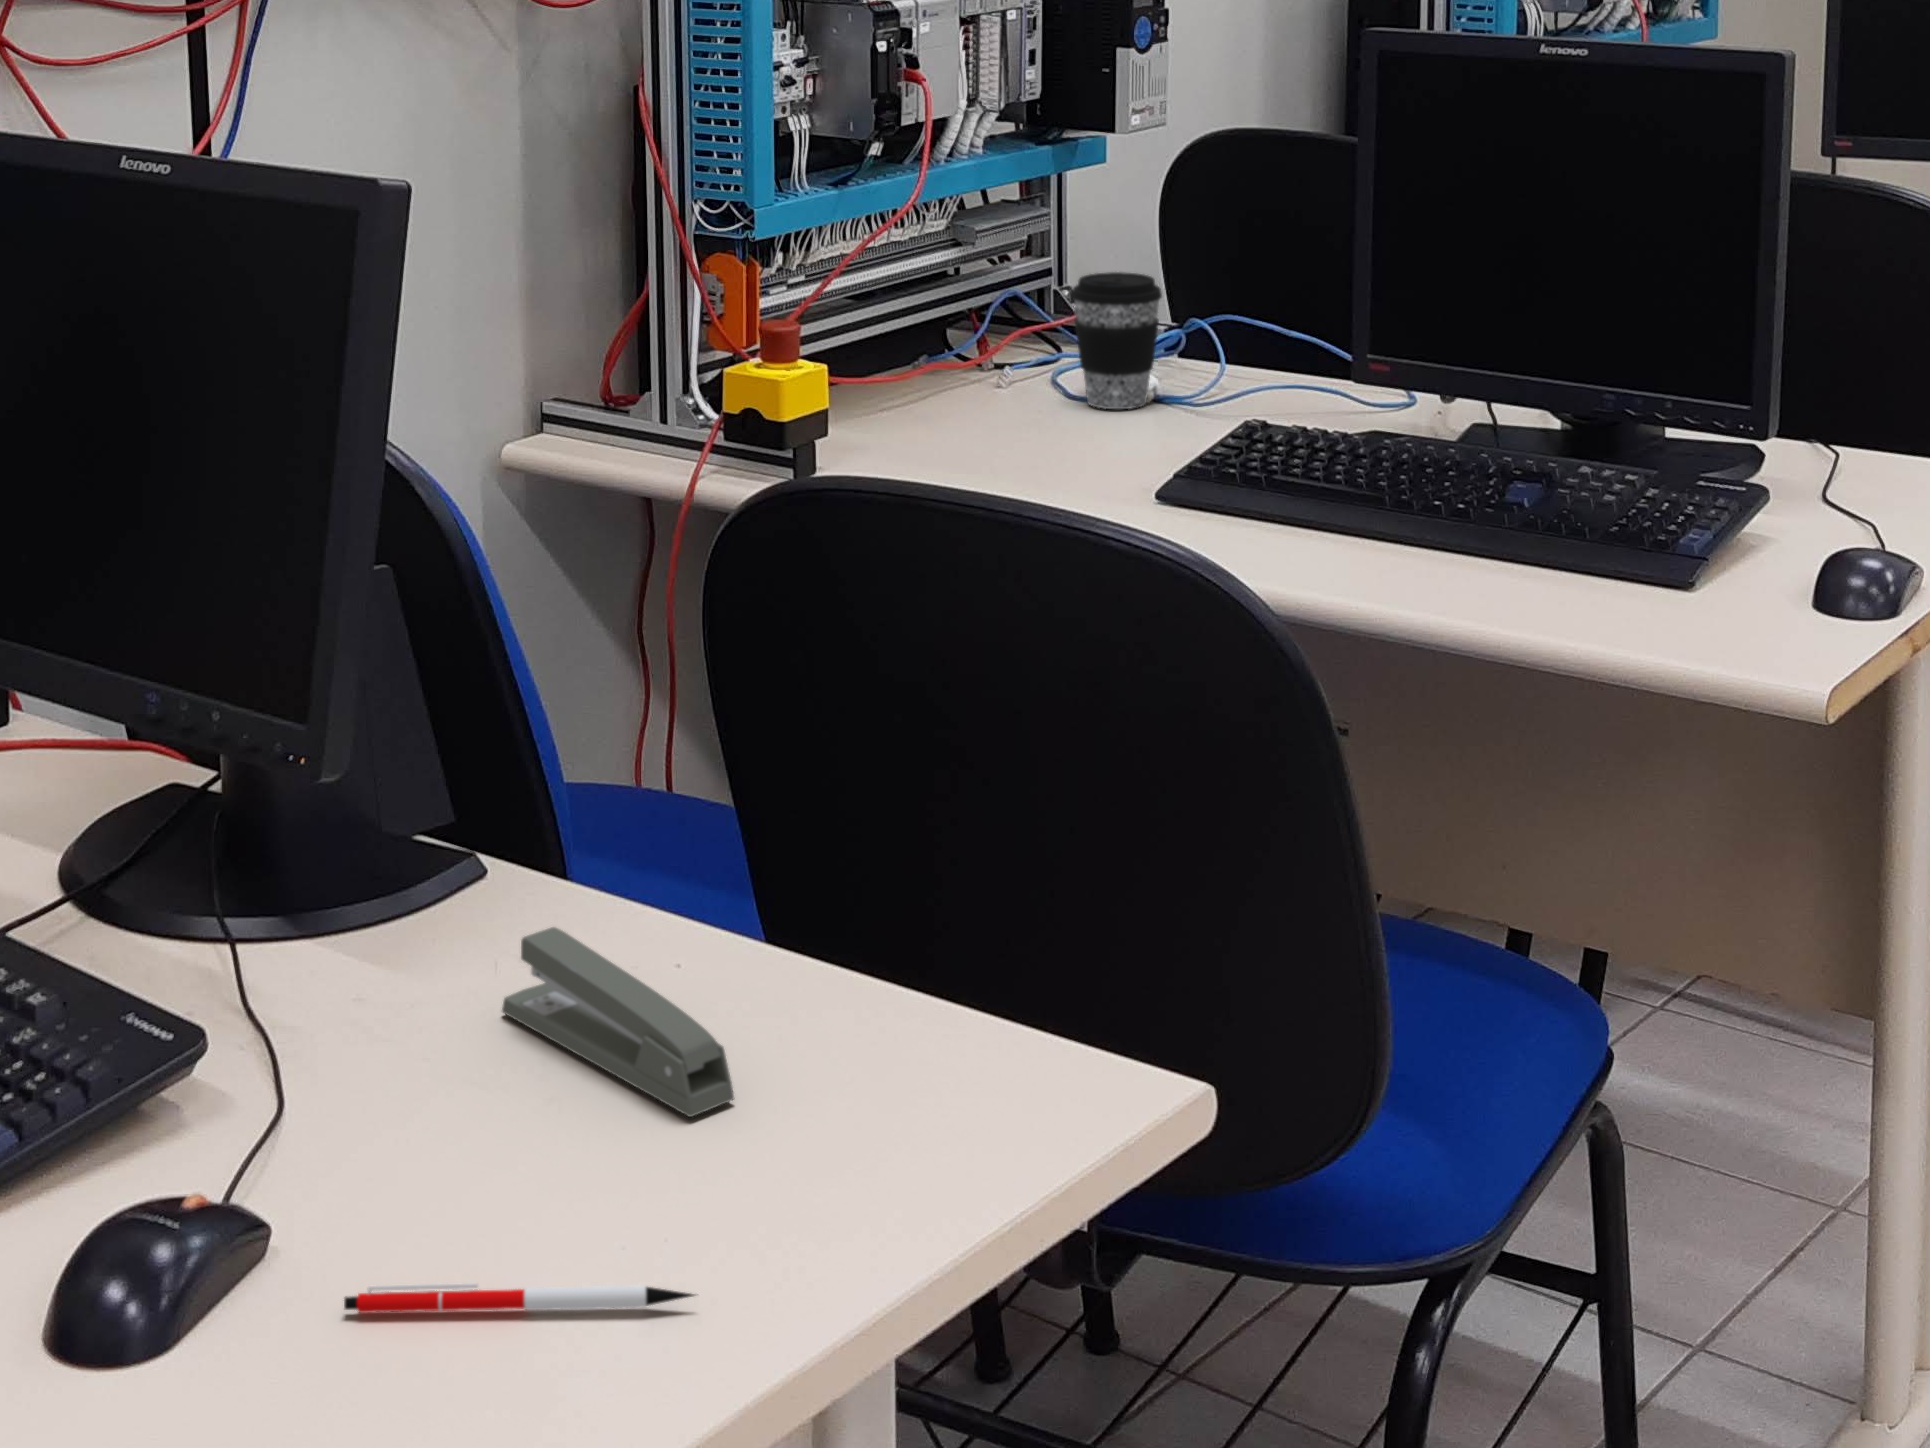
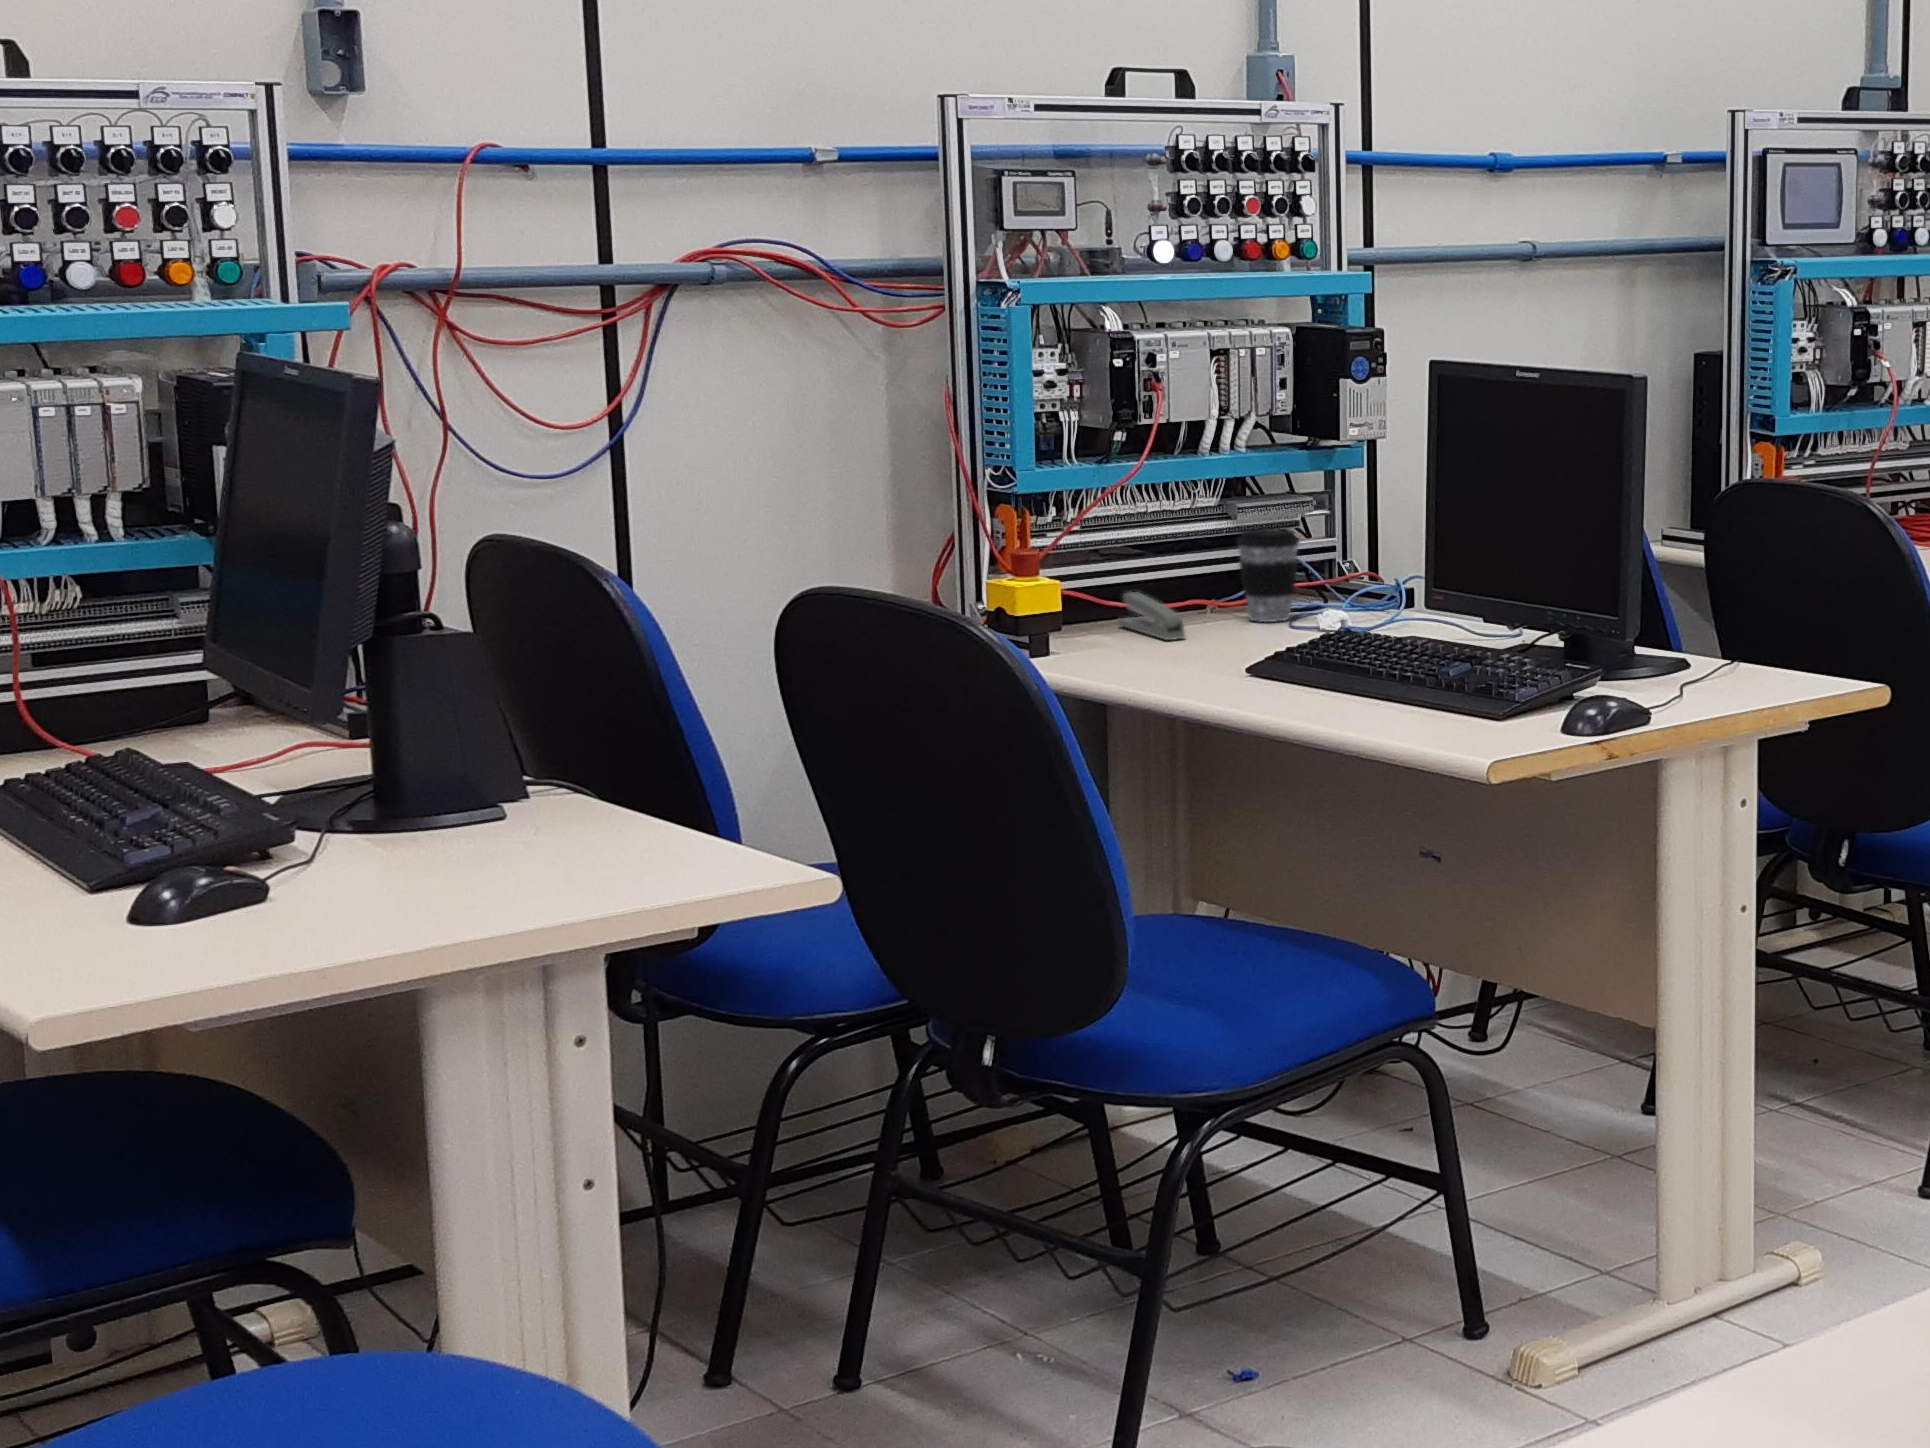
stapler: present [502,927,734,1117] -> present [1118,592,1185,640]
pen: present [344,1283,694,1313] -> none [251,889,418,905]

